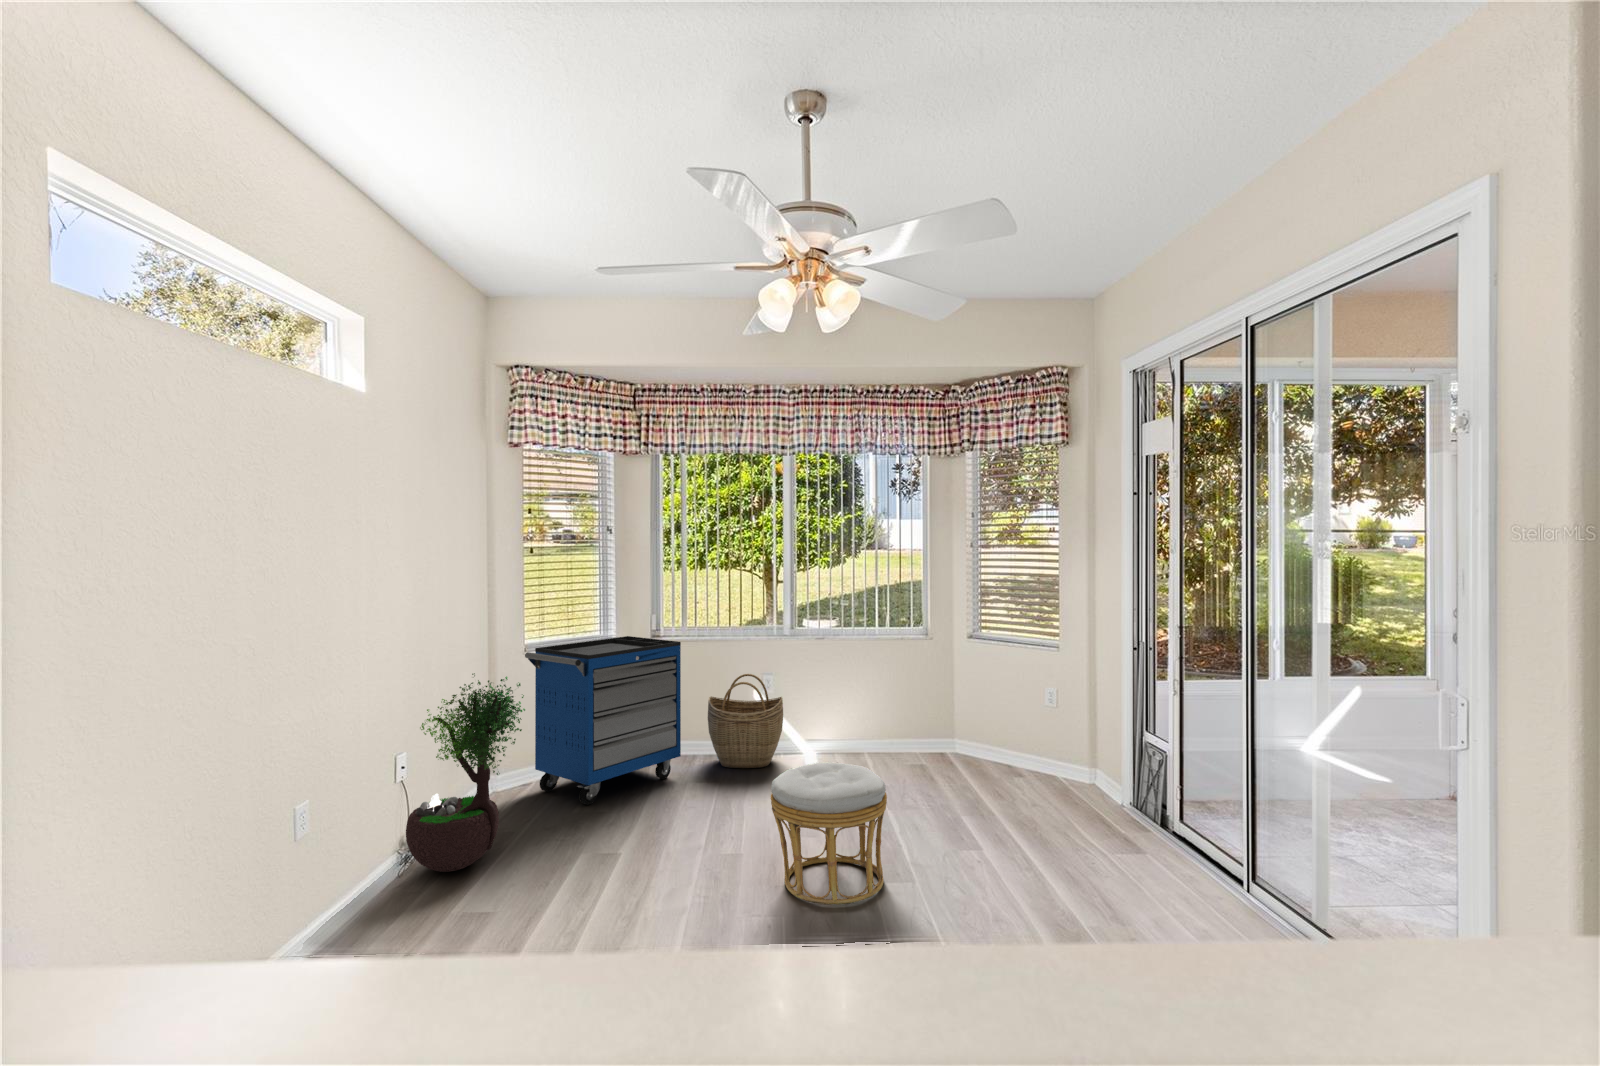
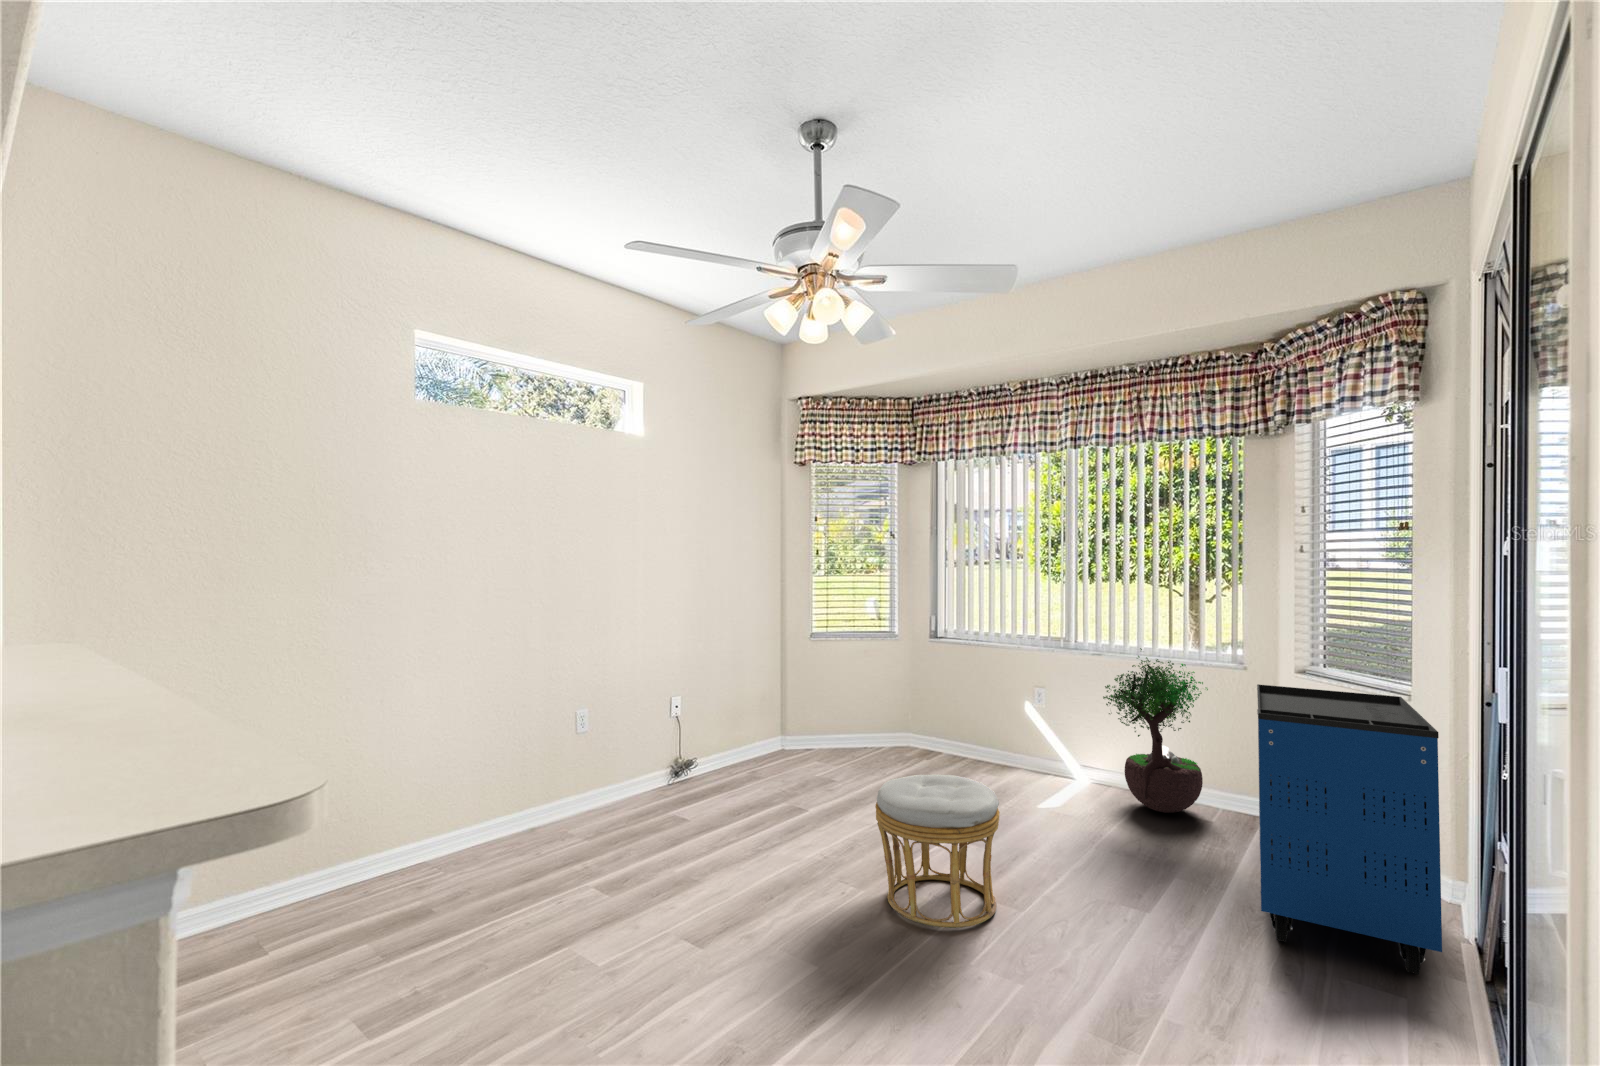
storage cabinet: present [525,636,681,805] -> present [1257,684,1442,974]
potted tree: present [406,673,525,872] -> present [1103,648,1208,813]
woven basket: present [708,674,783,768] -> none [965,684,1047,784]

